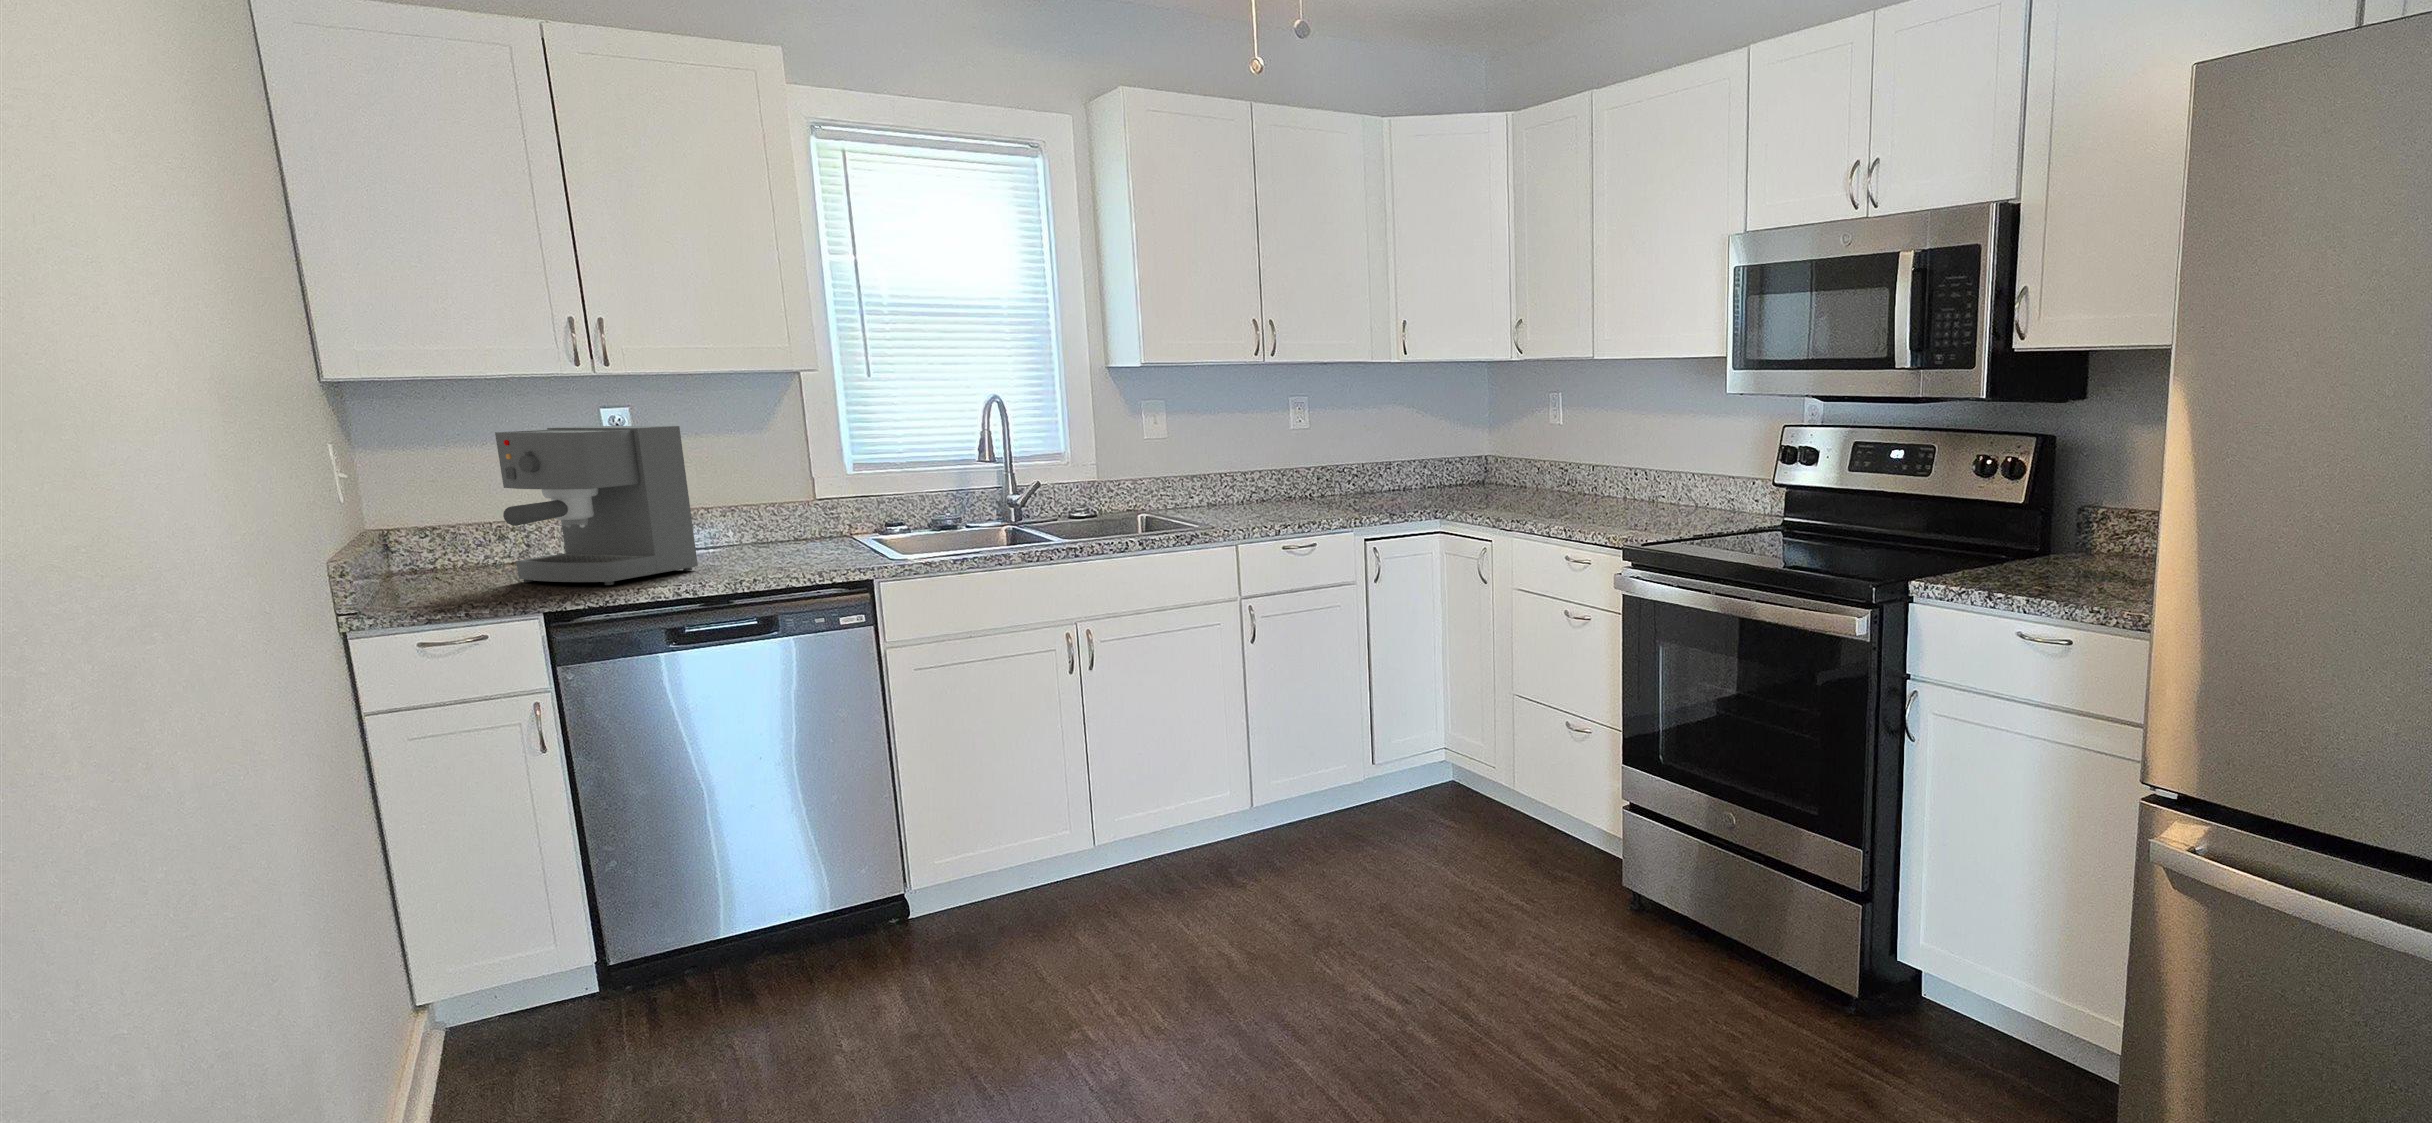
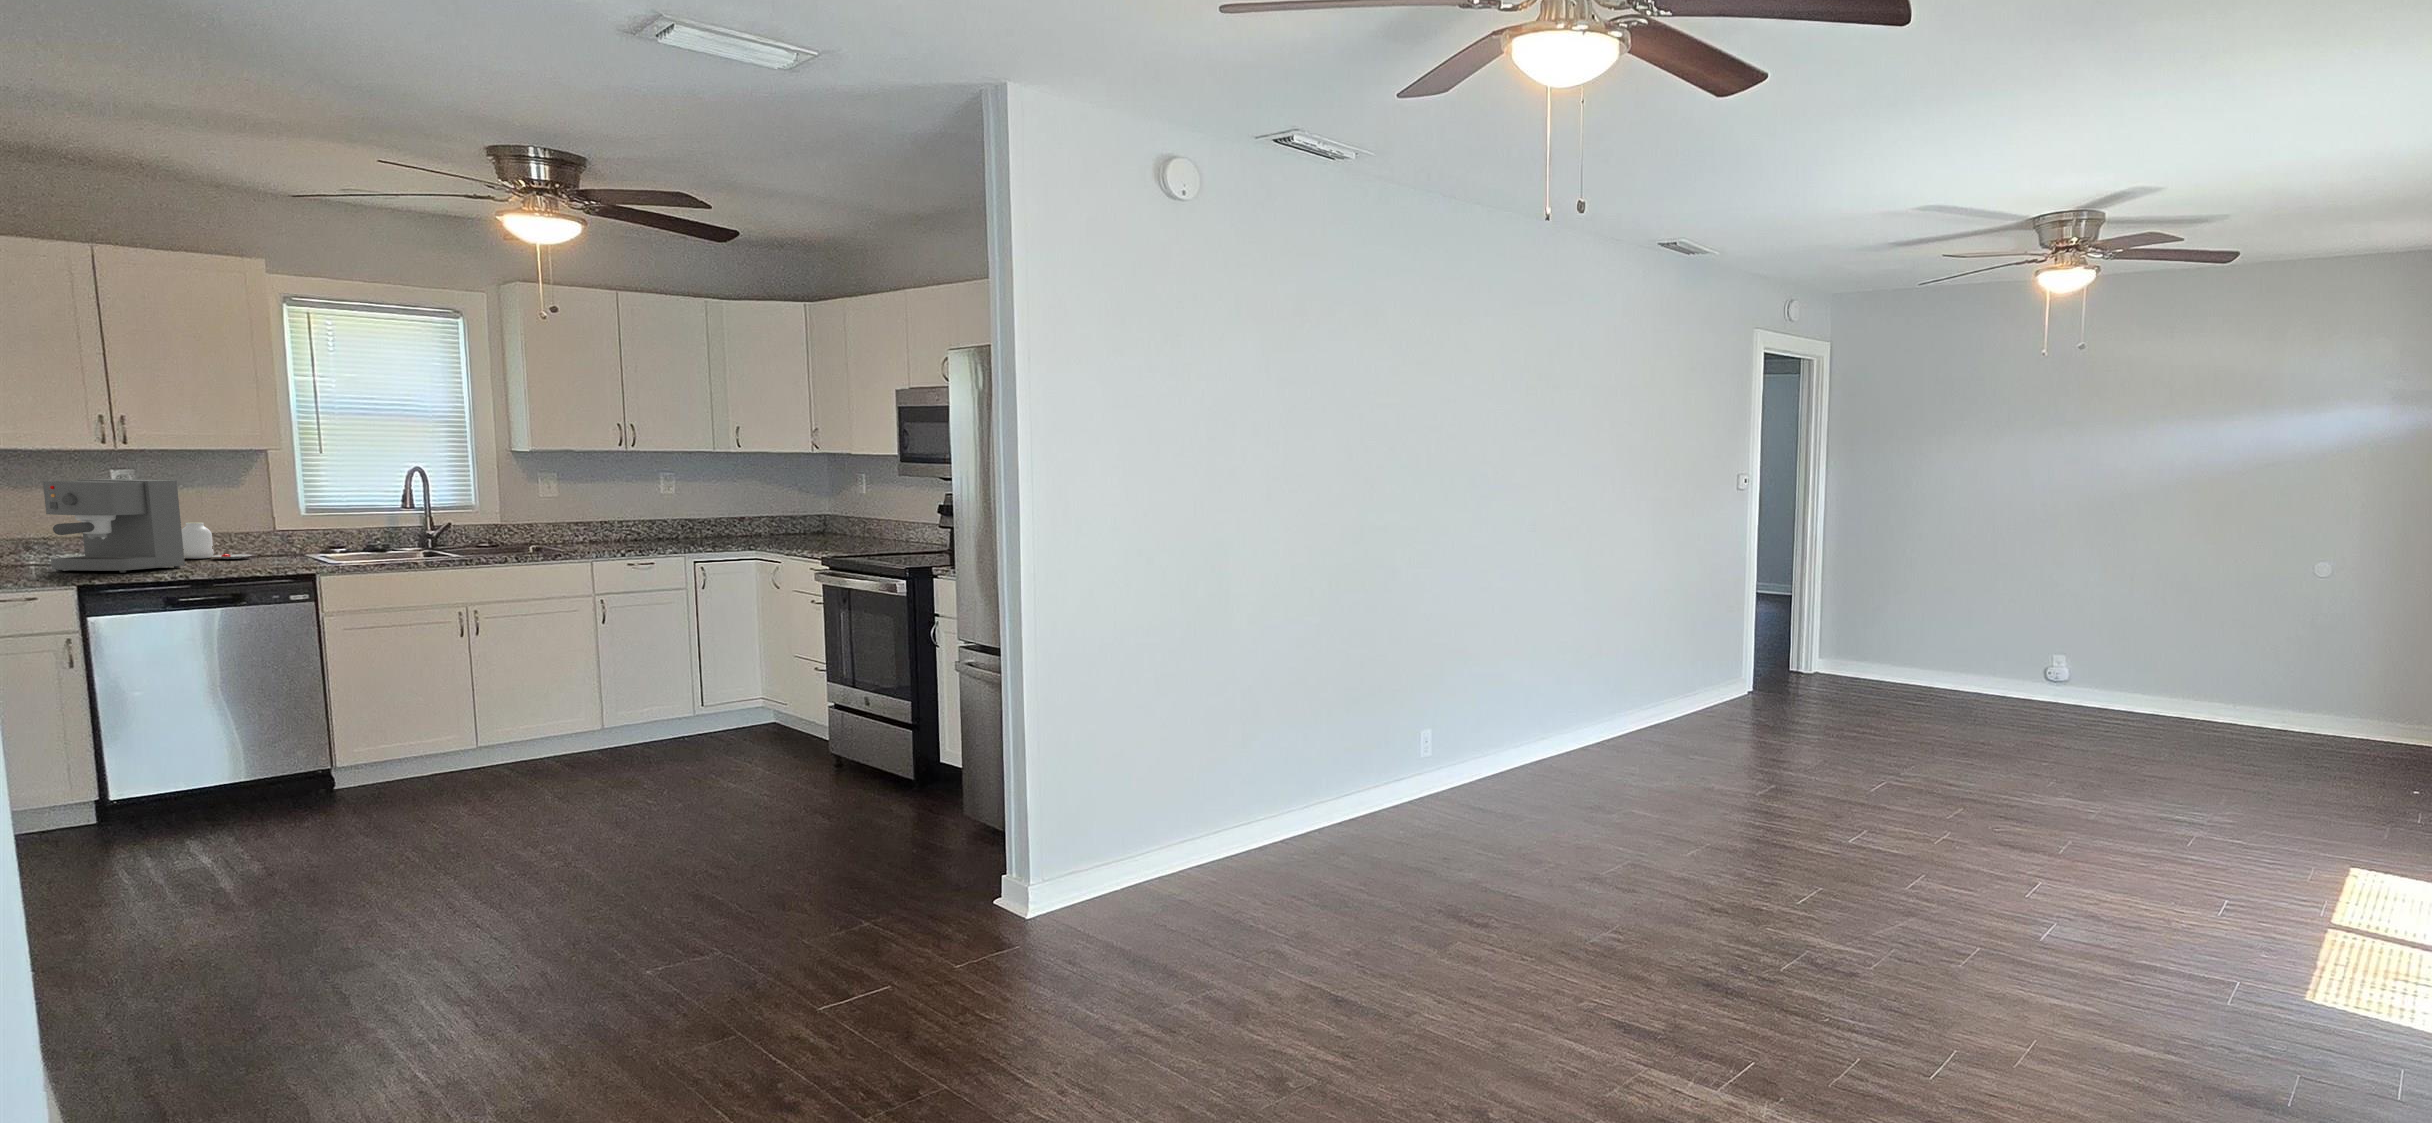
jar: none [682,490,790,551] -> present [182,522,252,559]

